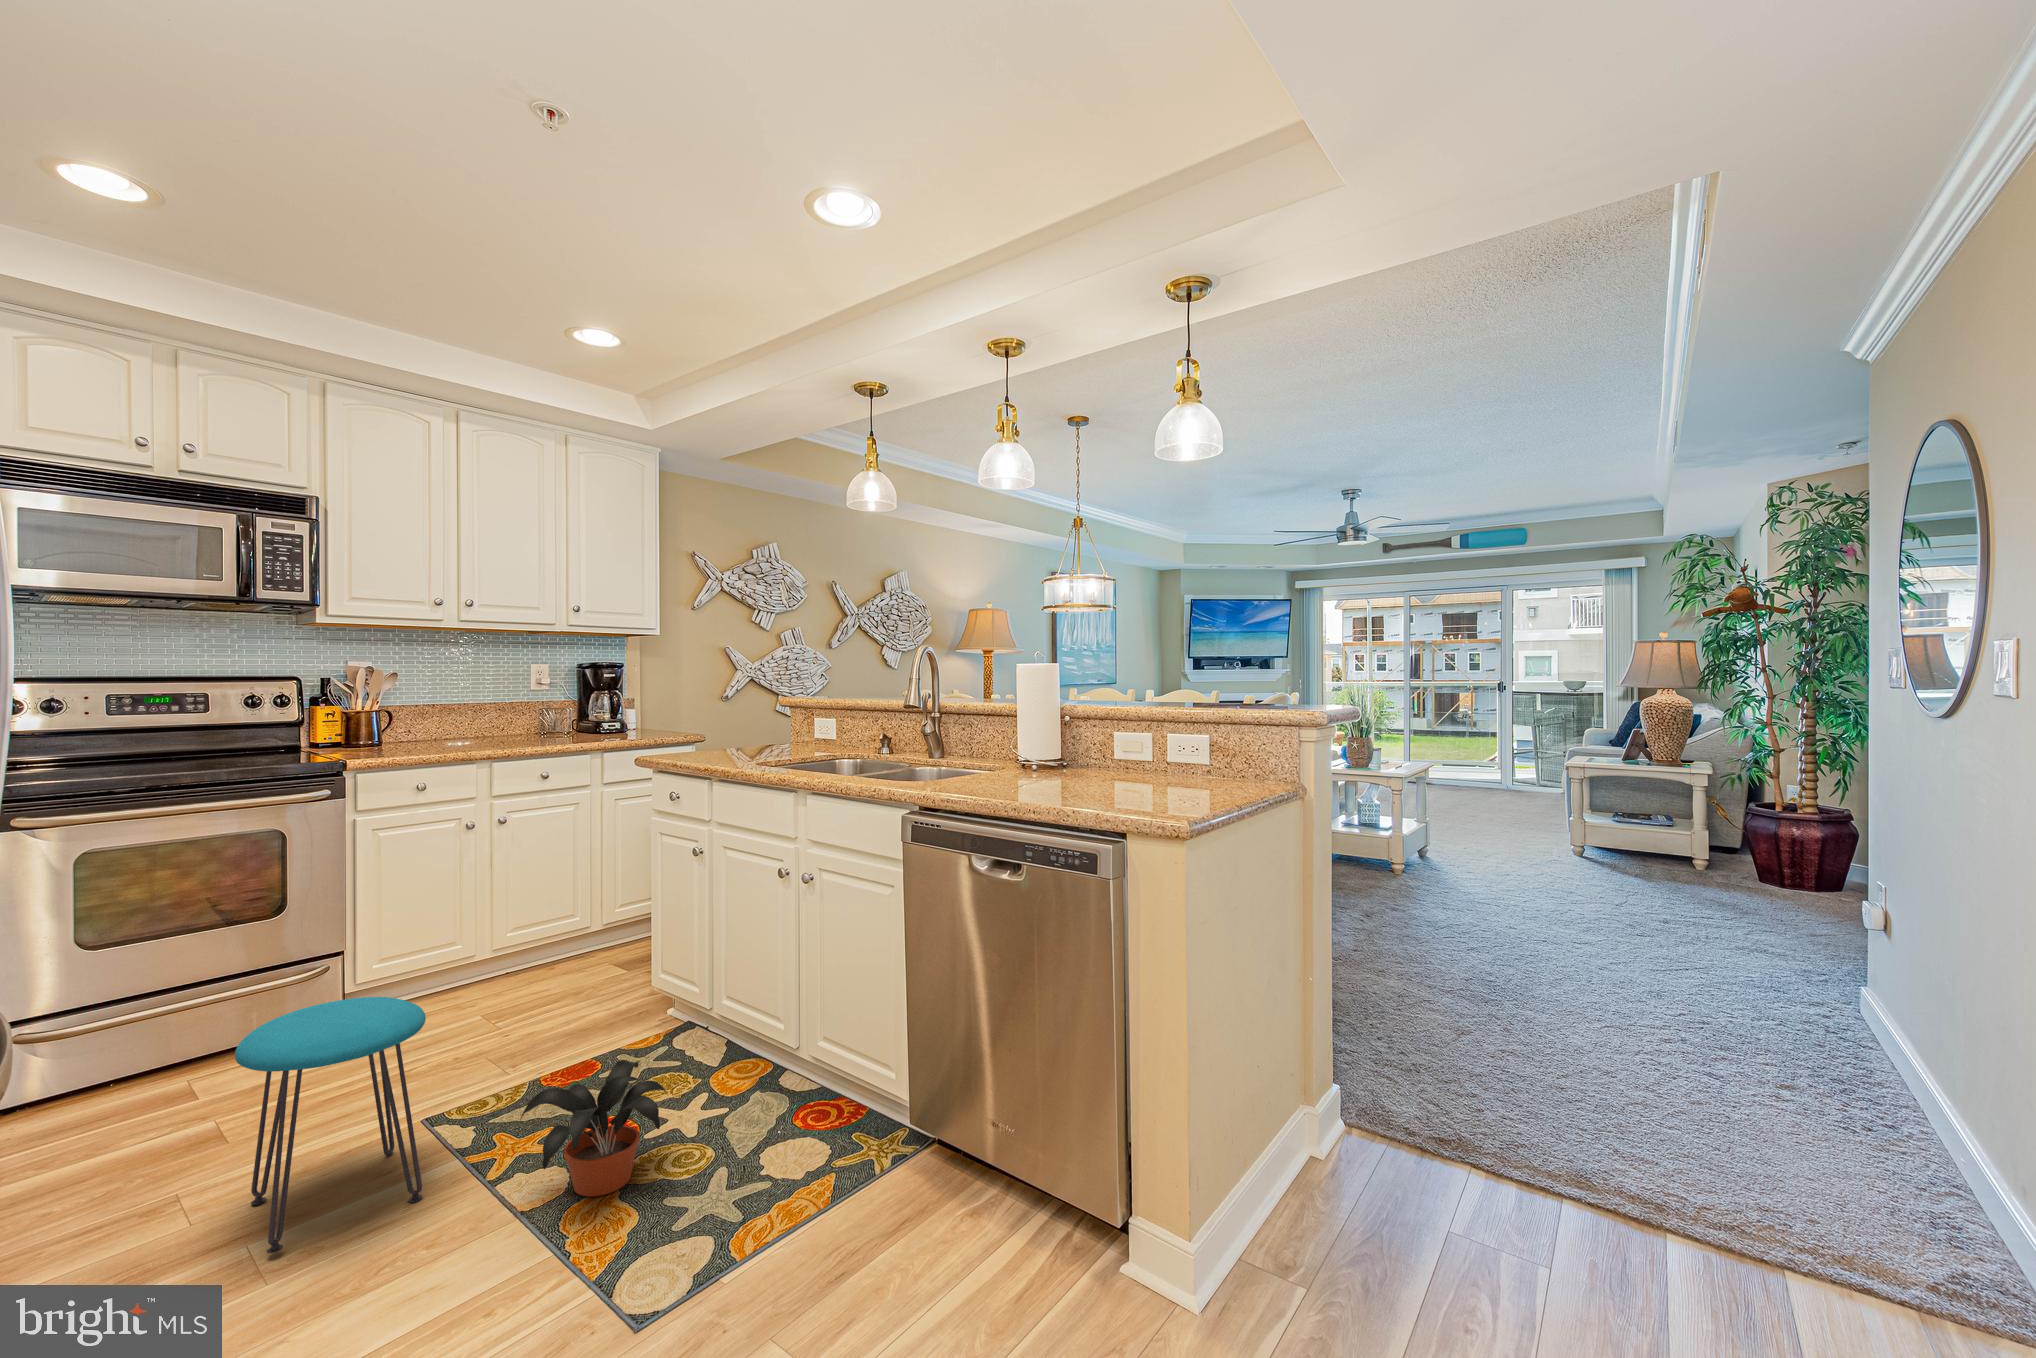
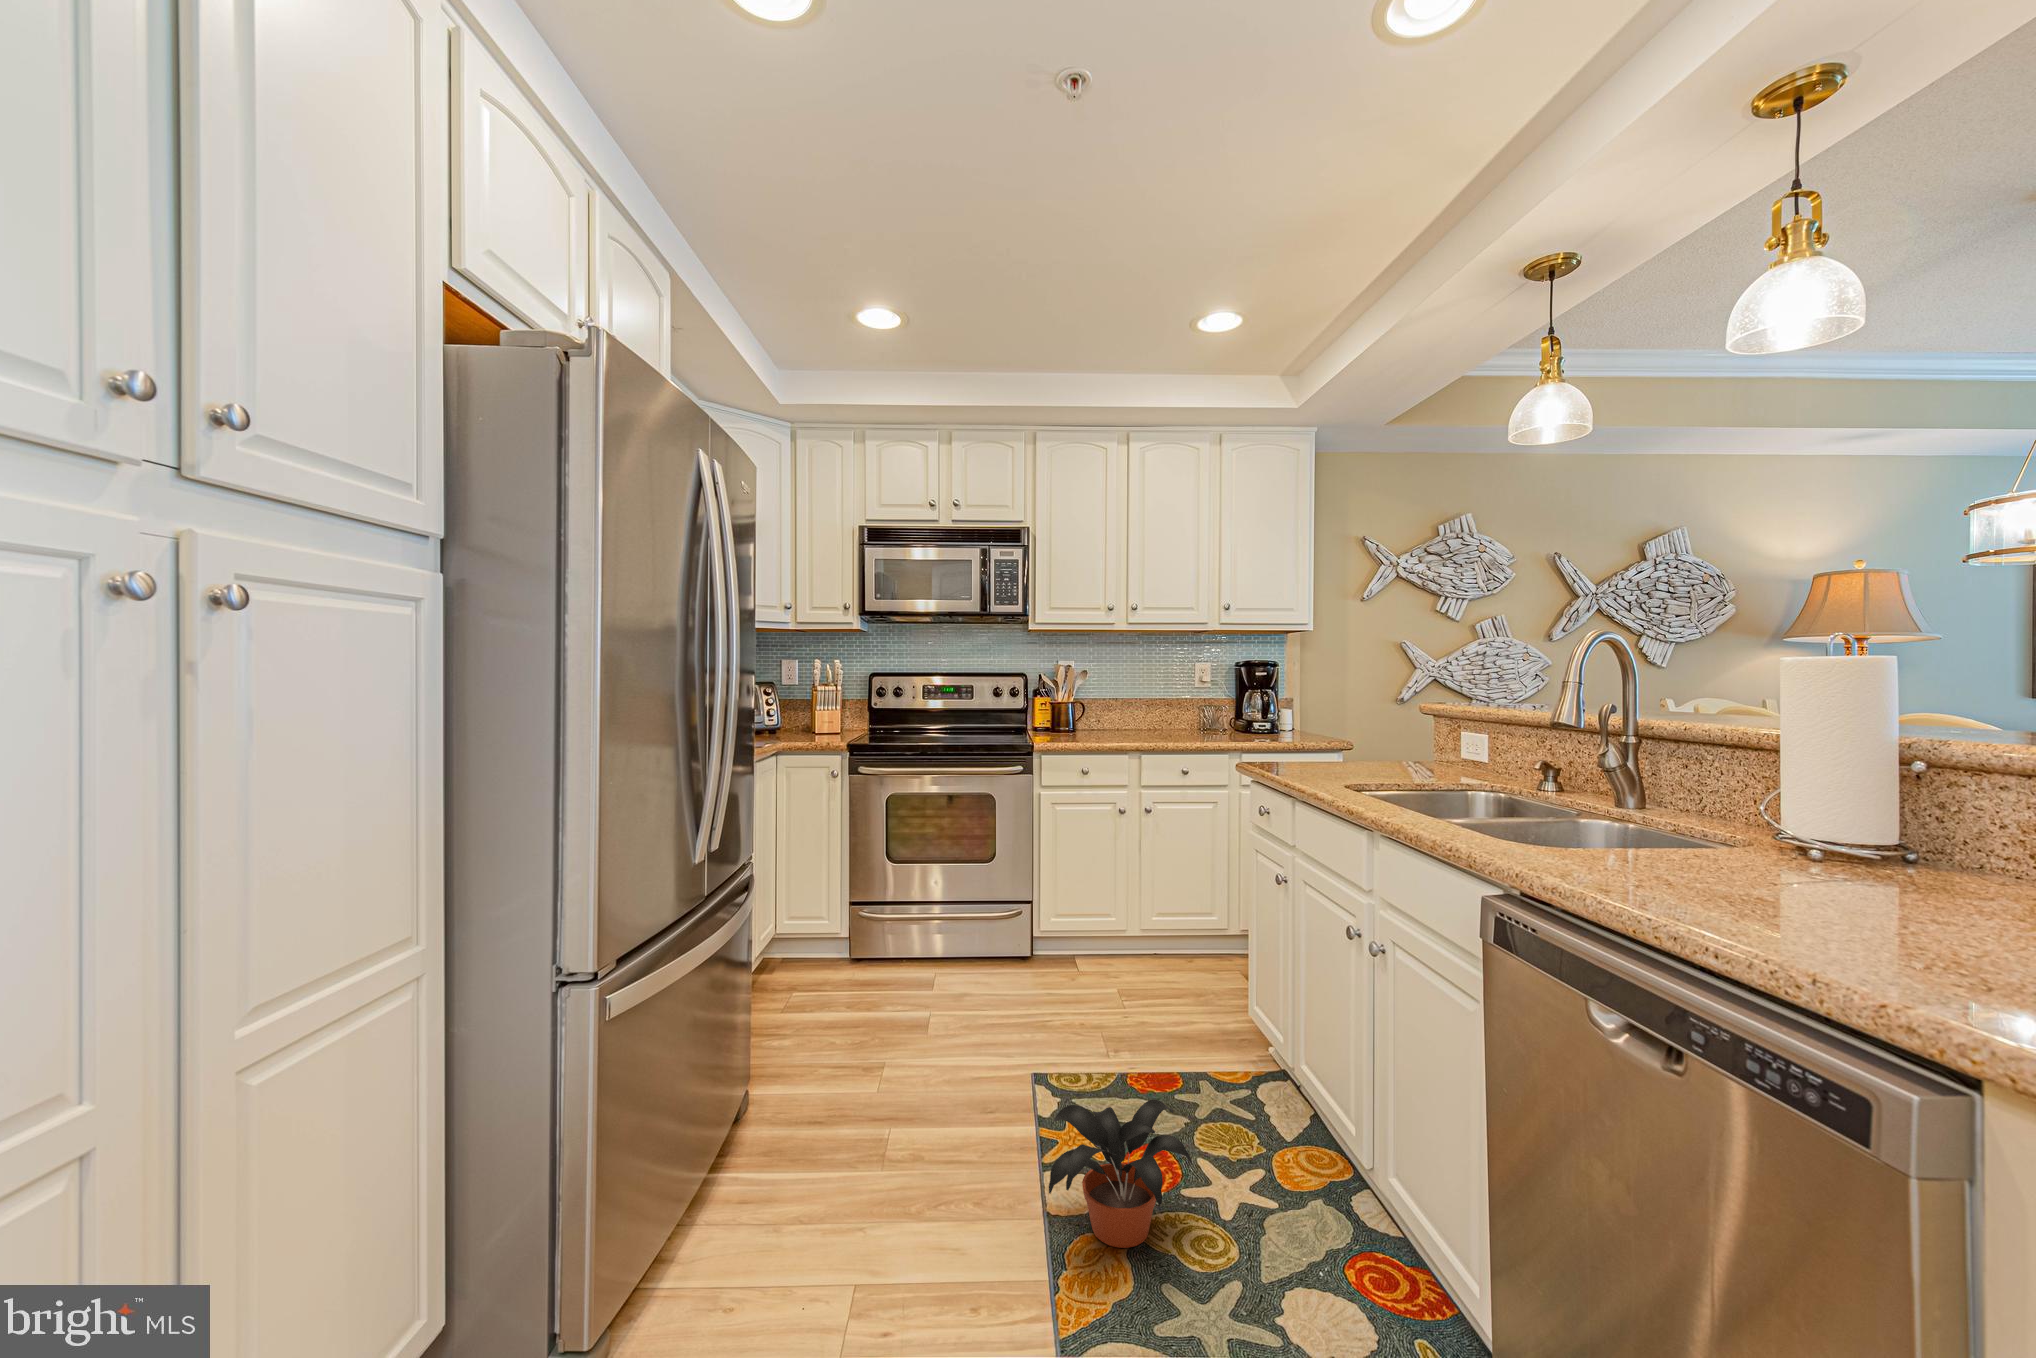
stool: present [235,997,426,1254] -> none [874,953,1006,1160]

